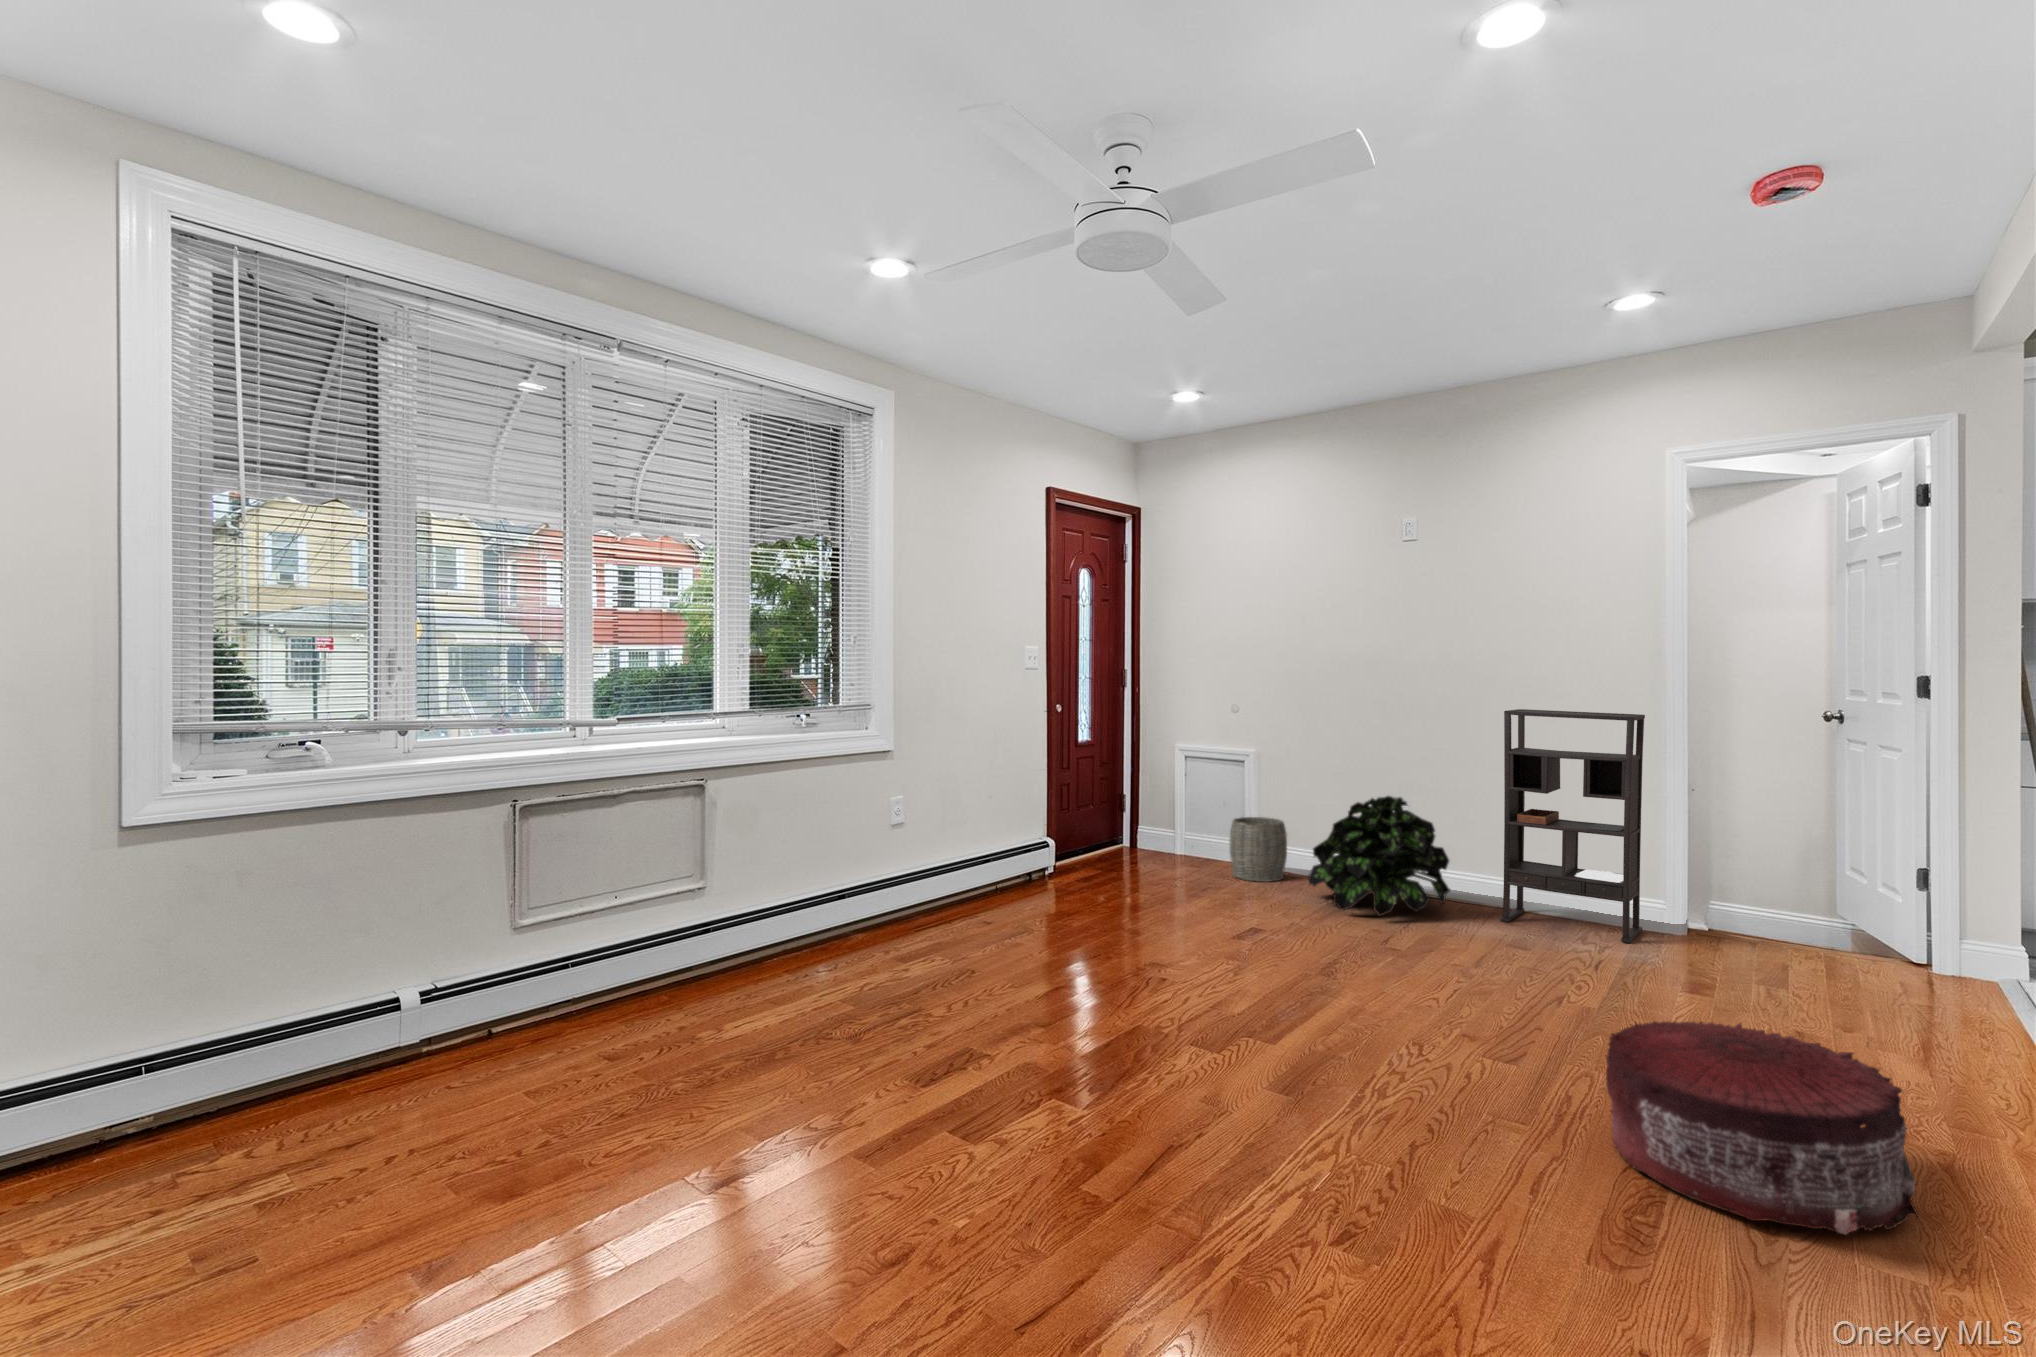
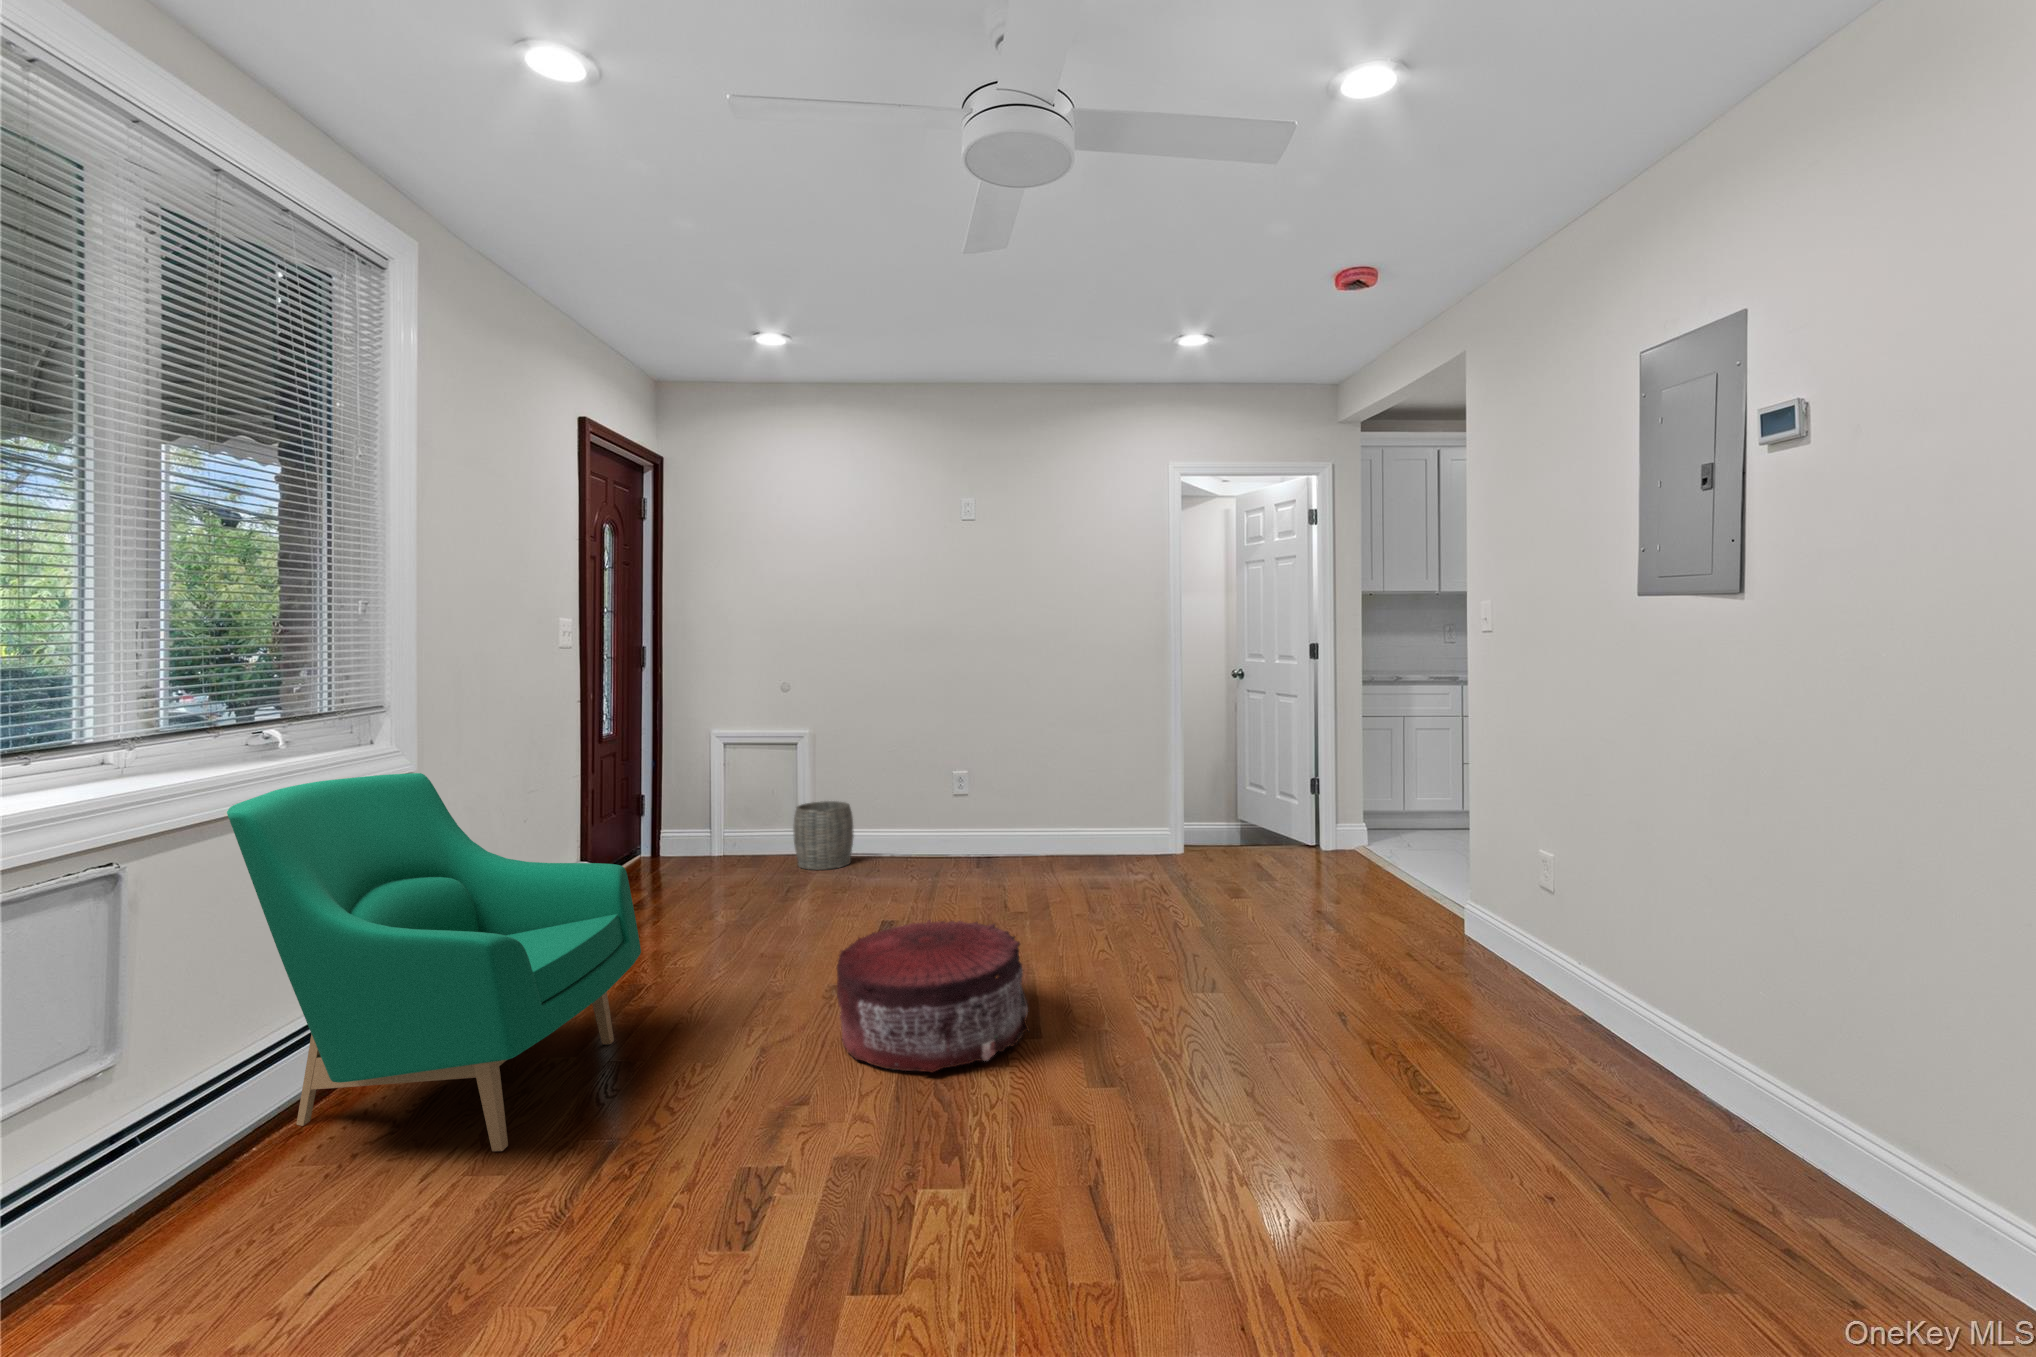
bookshelf: present [1501,709,1645,943] -> none [1061,678,1160,866]
armchair: none [764,751,998,999] -> present [227,773,641,1151]
potted plant: present [1309,796,1450,916] -> none [892,765,1025,883]
pouf: present [1606,1021,1918,1234] -> present [837,920,1029,1073]

